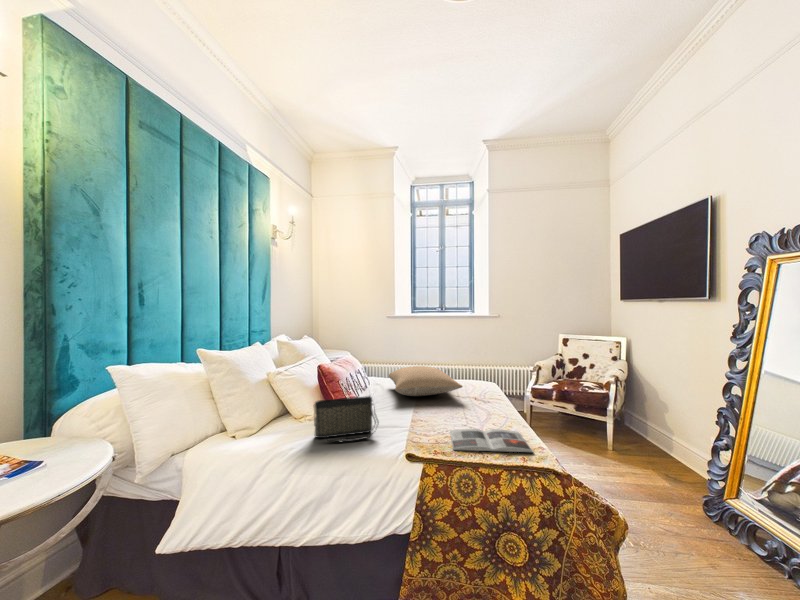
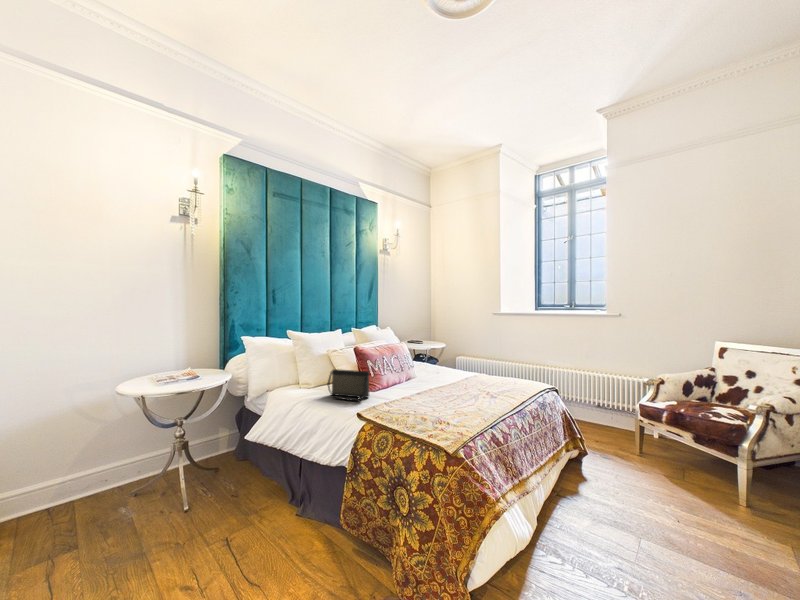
pillow: present [389,366,463,396] -> none [419,358,492,383]
magazine: present [450,429,533,452] -> none [397,409,473,435]

